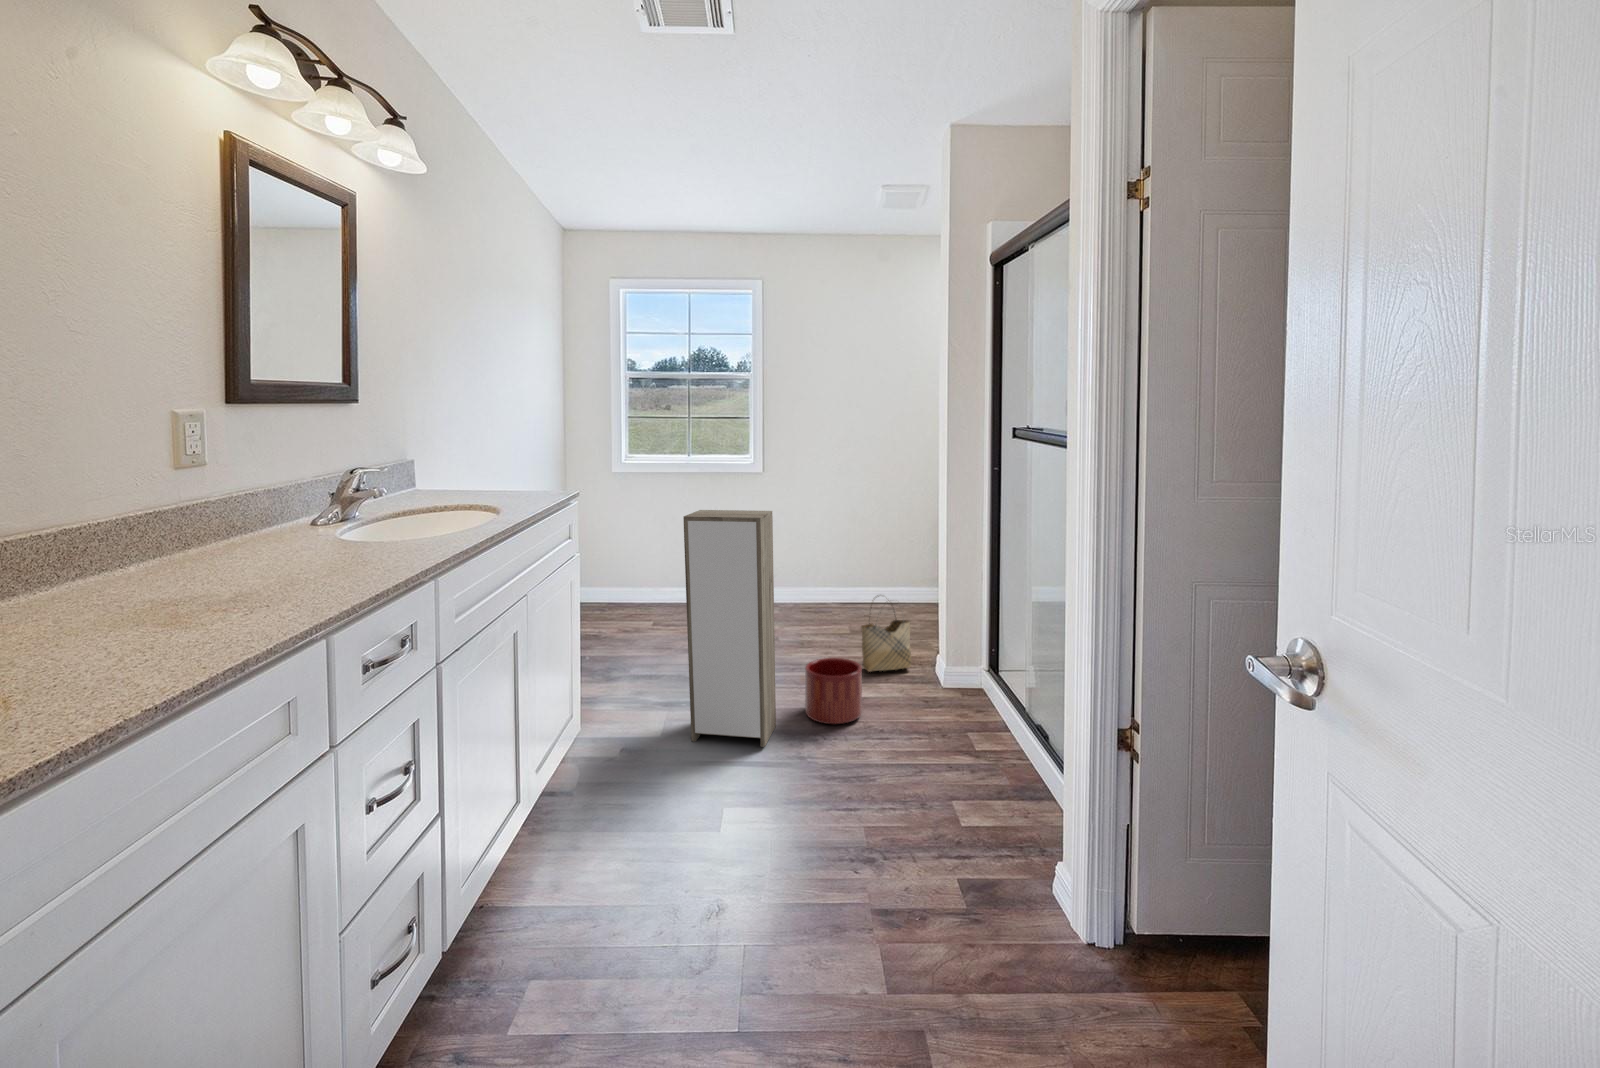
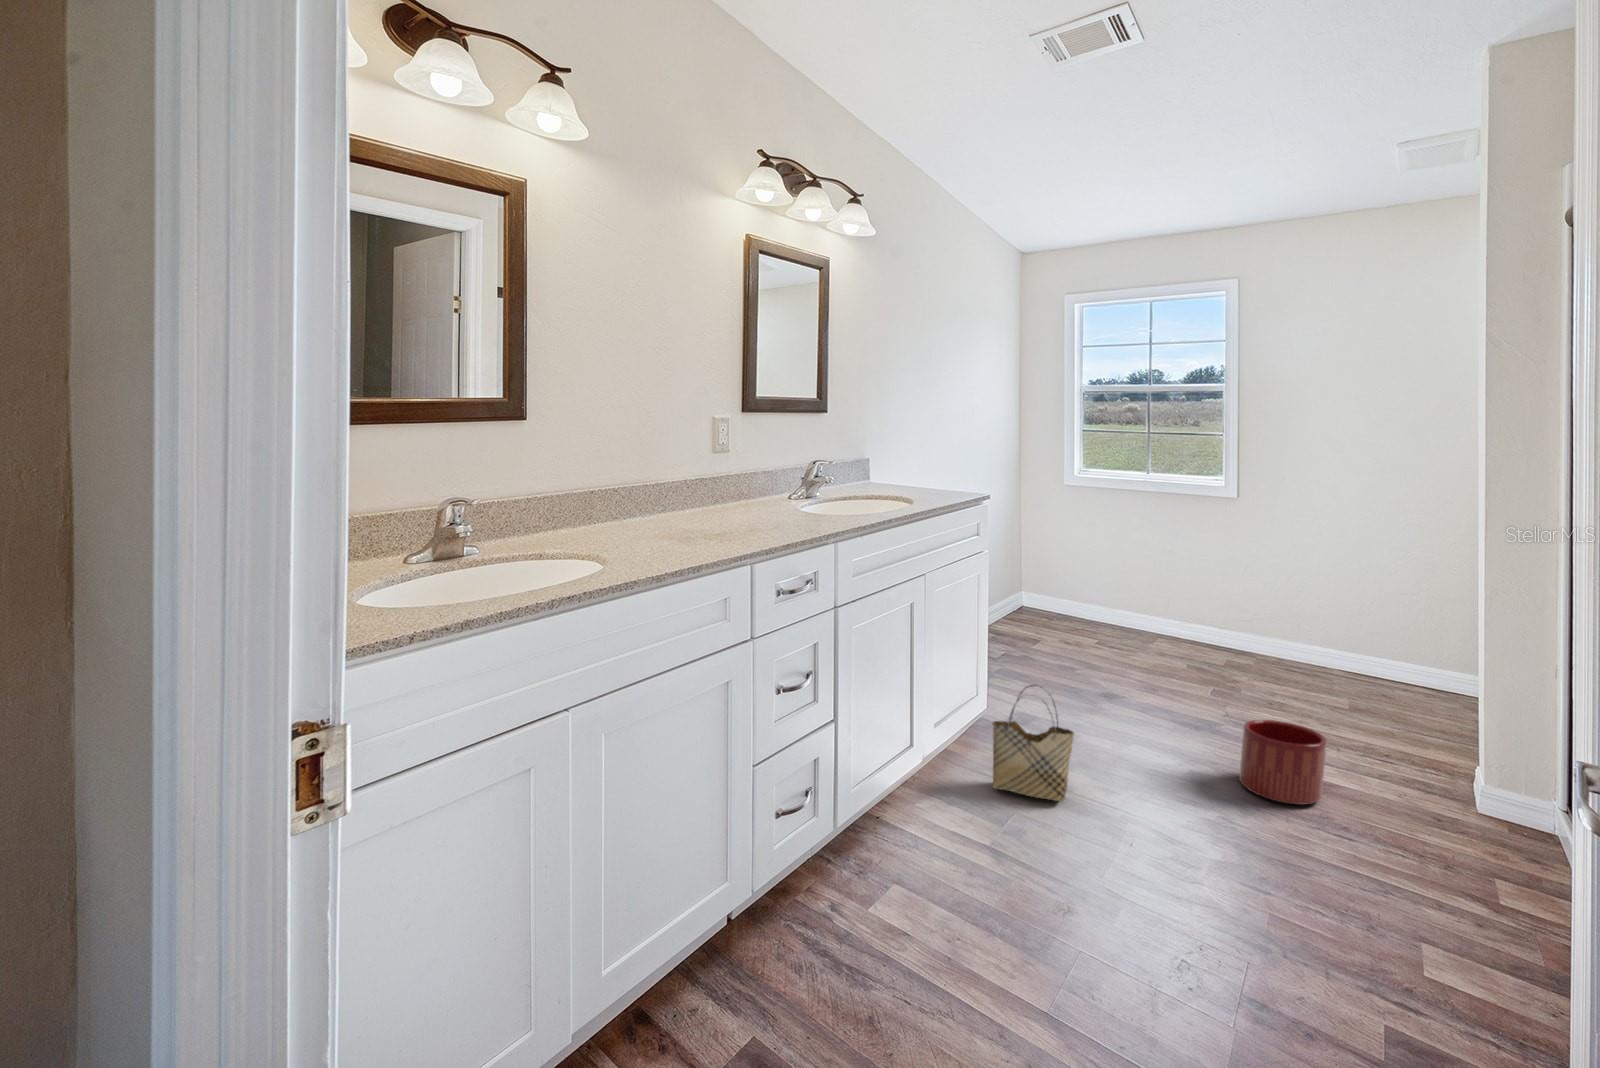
storage cabinet: present [683,510,776,747] -> none [1088,525,1214,796]
woven basket: present [861,607,912,672] -> present [992,685,1074,801]

